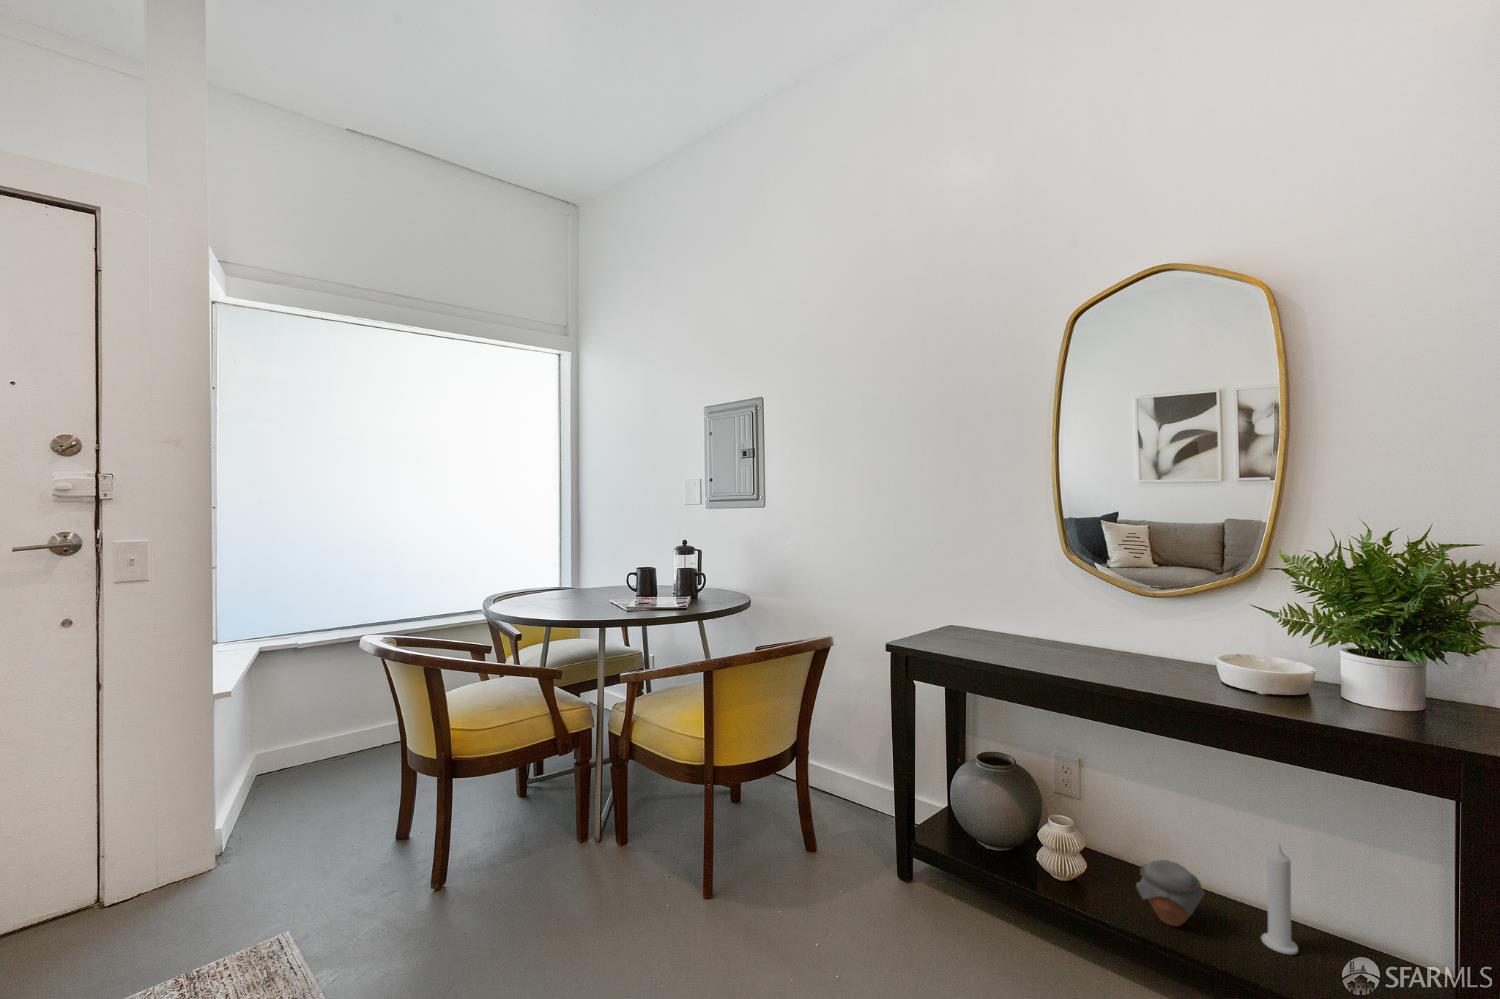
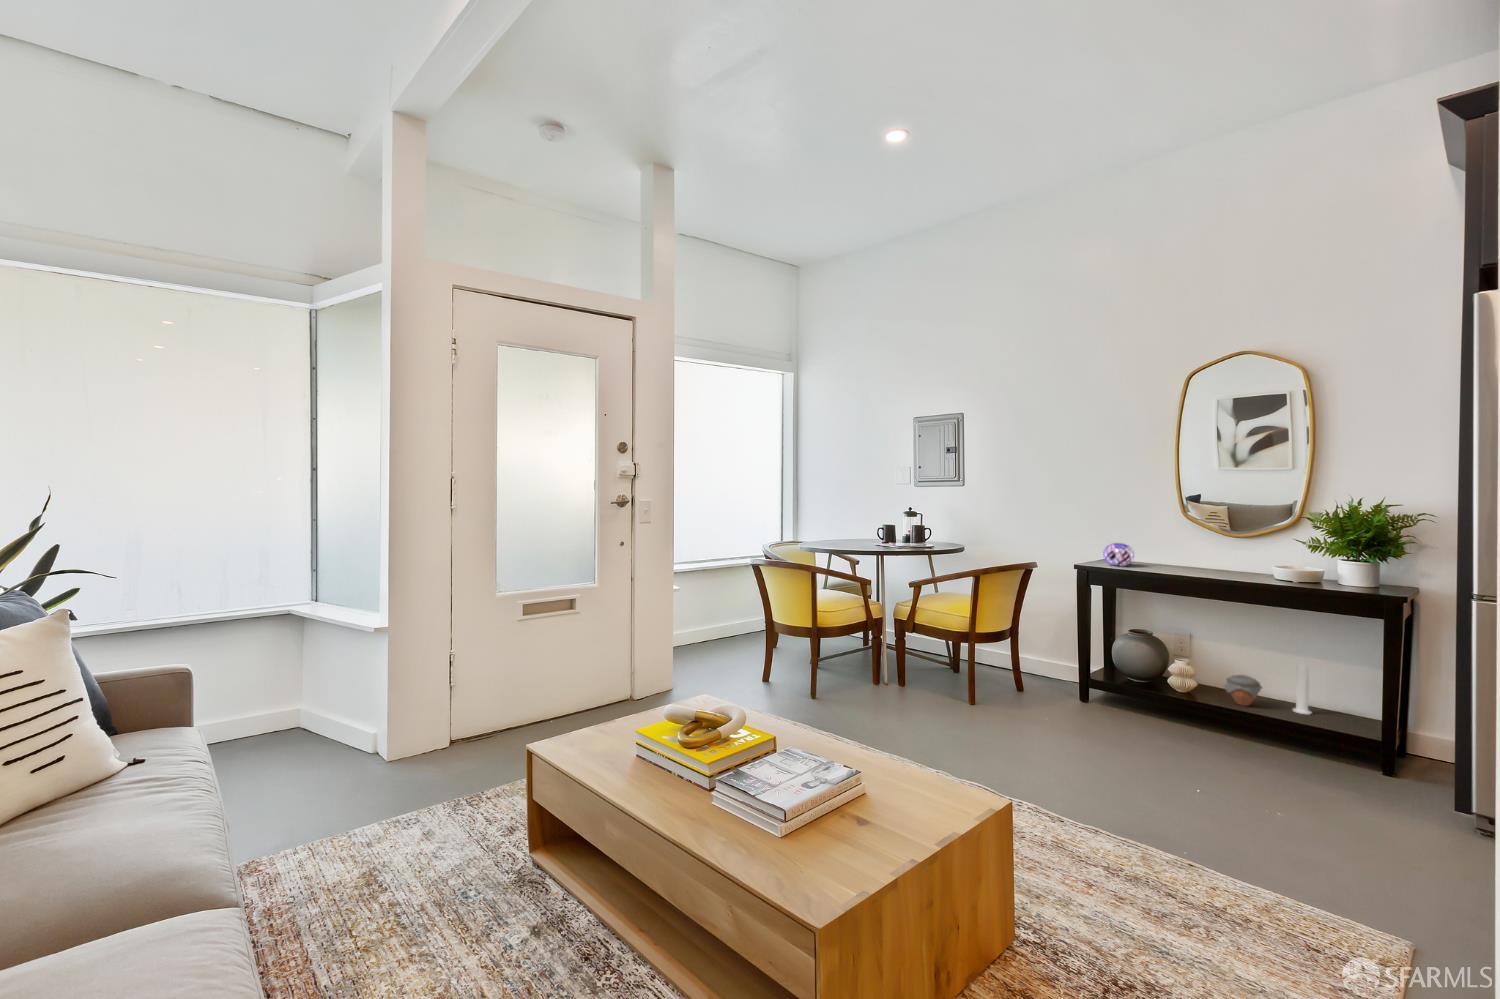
decorative orb: none [937,606,986,646] -> present [1104,543,1134,566]

